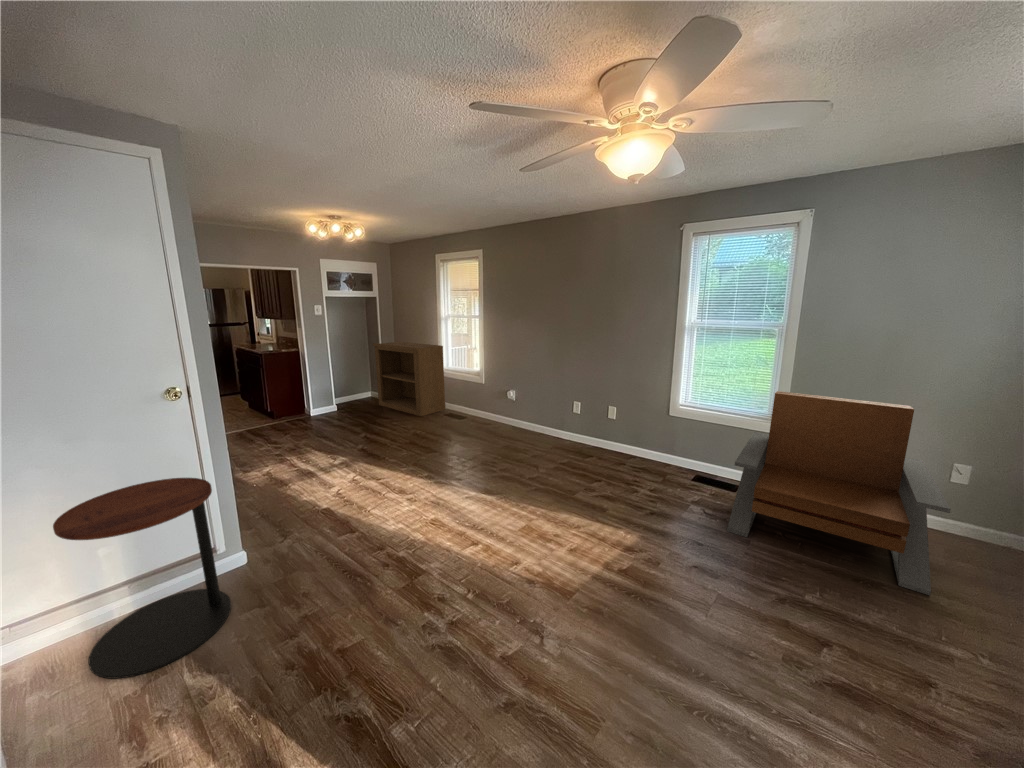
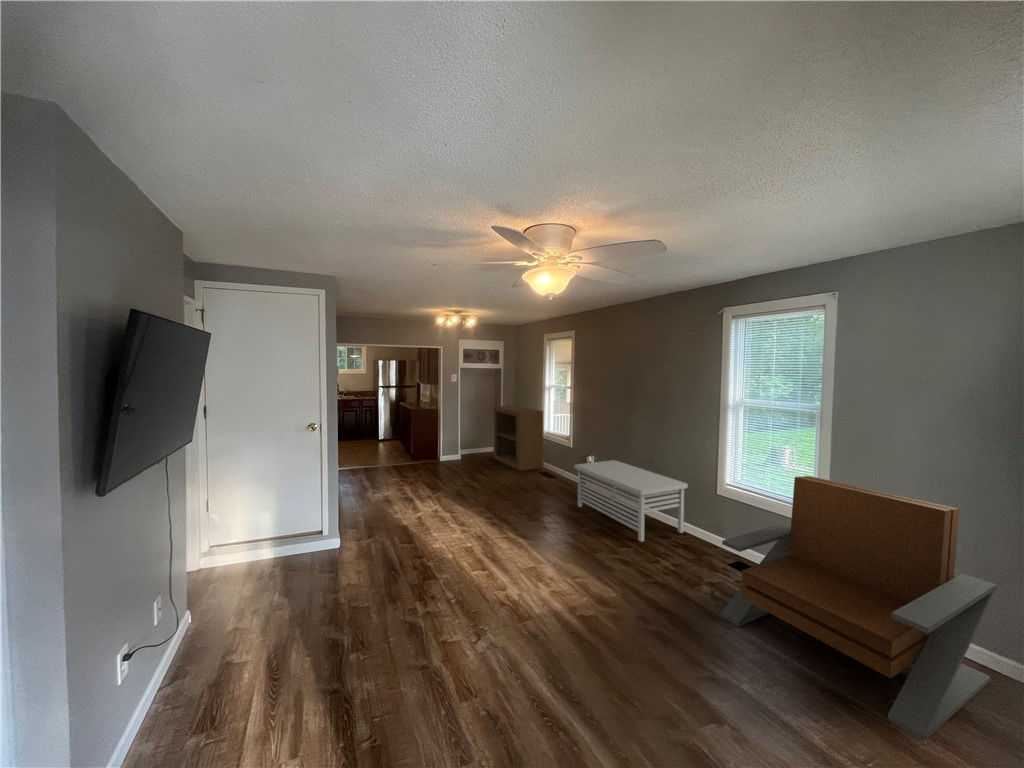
storage bench: none [512,394,636,473] -> present [574,460,688,542]
side table: present [53,478,231,679] -> none [250,479,324,586]

